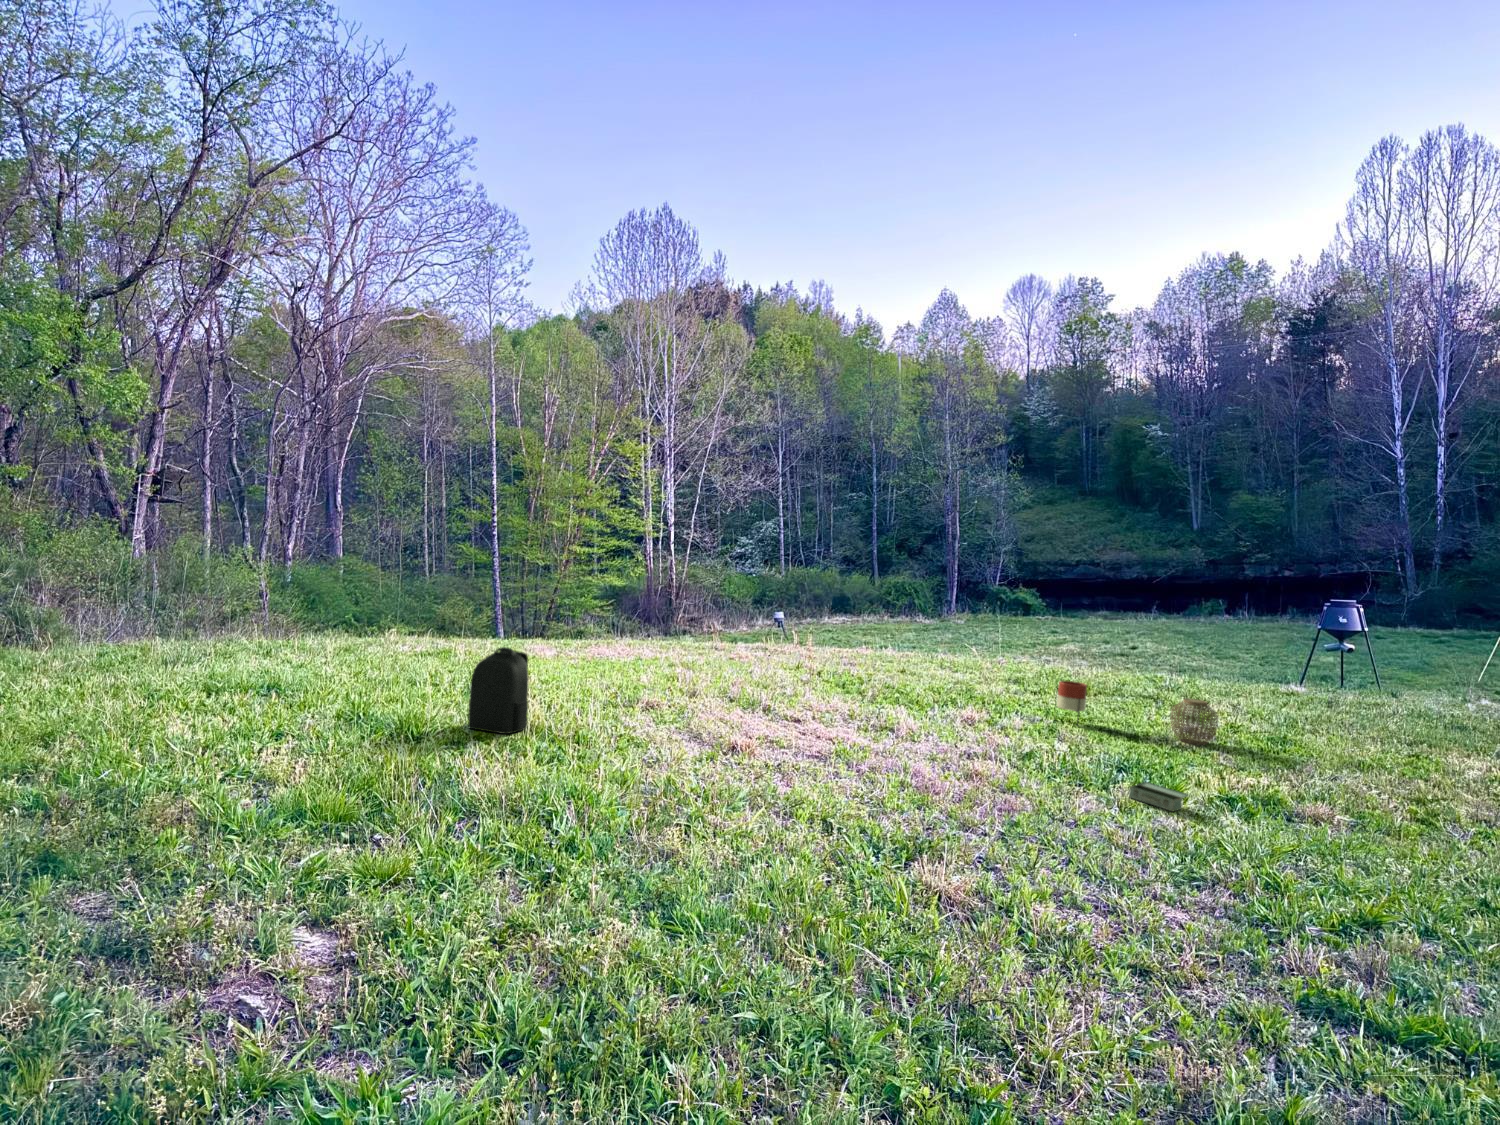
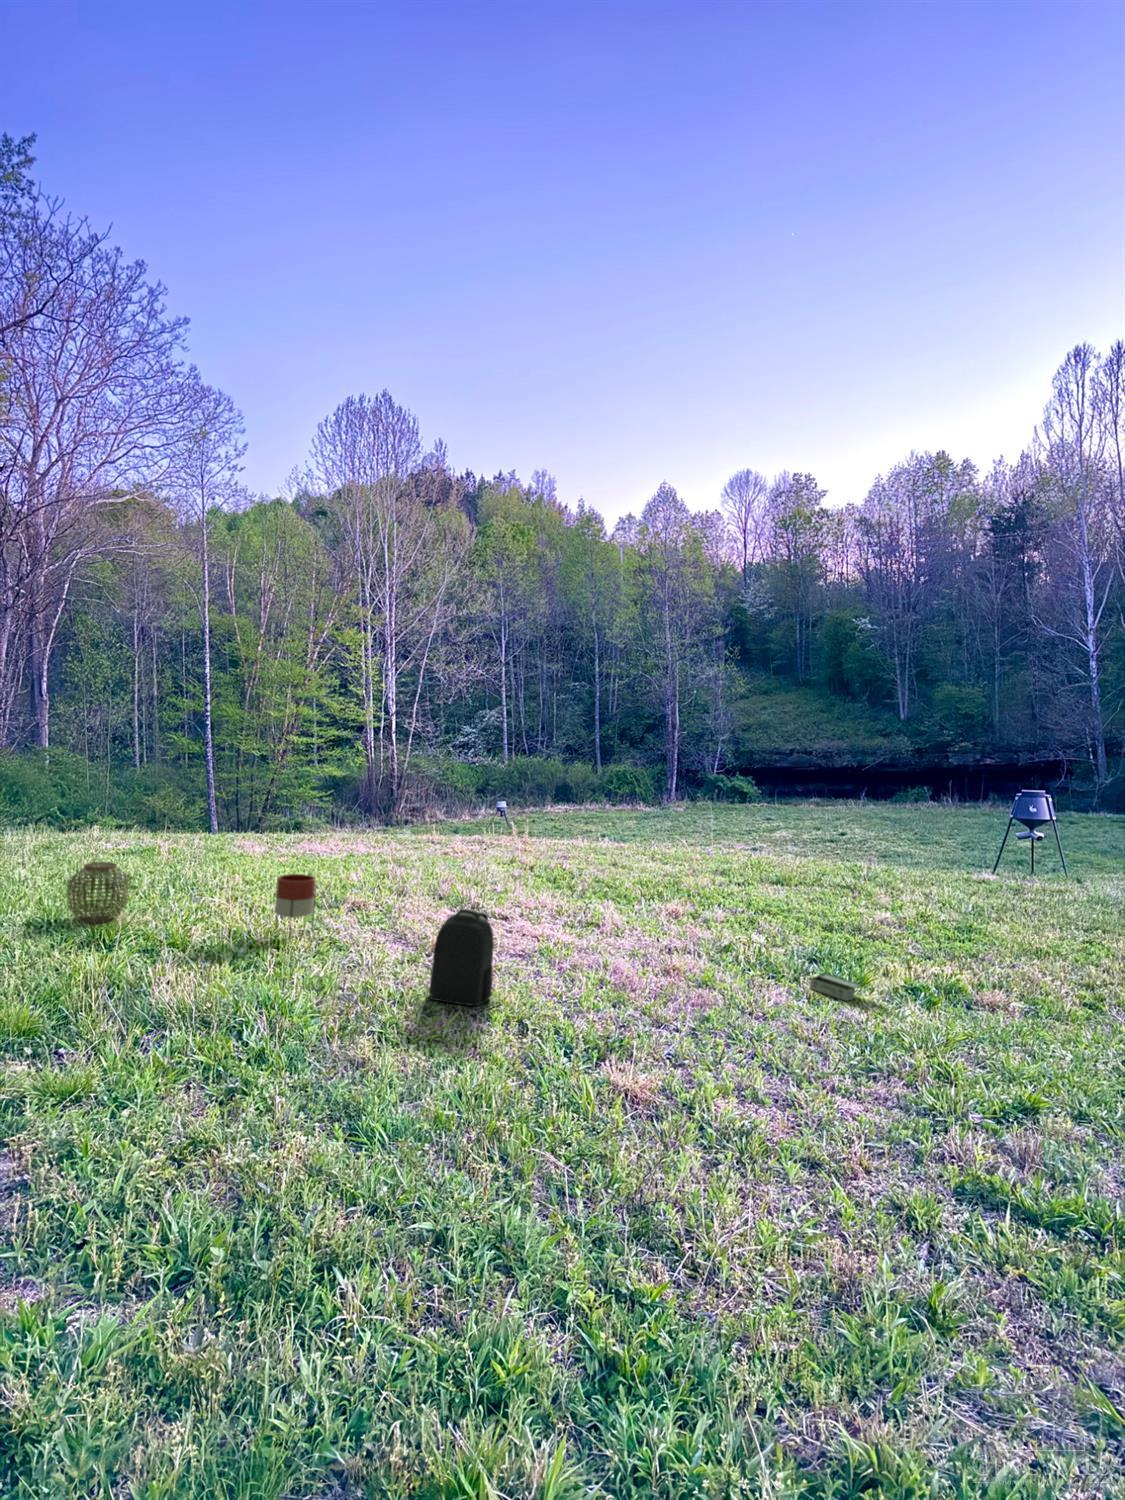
backpack: present [468,647,529,734] -> present [429,909,494,1006]
planter: present [1055,681,1087,722] -> present [275,874,316,929]
woven basket: present [1171,698,1218,745] -> present [67,862,130,923]

